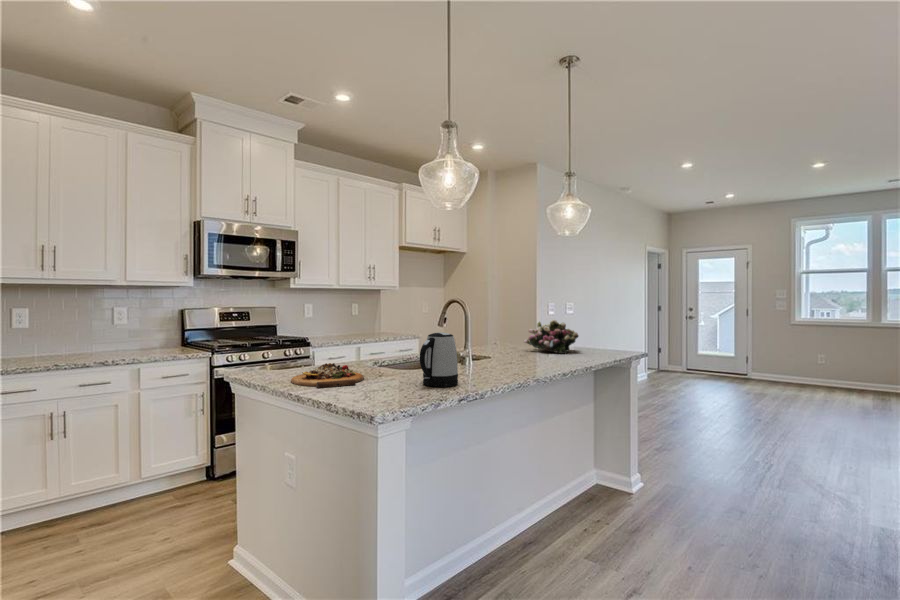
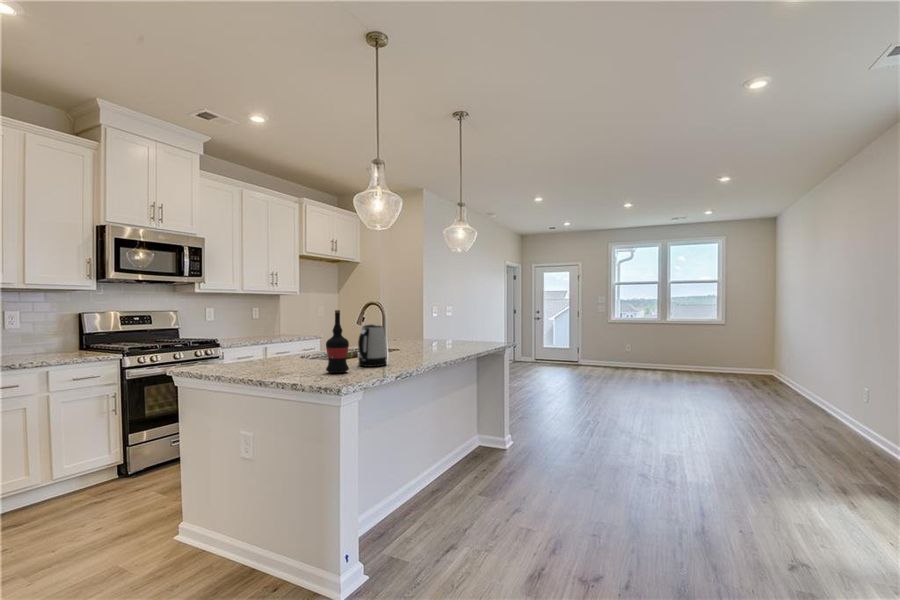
wine bottle: none [374,316,403,395] -> present [326,310,349,373]
flower arrangement: present [524,319,578,354] -> none [421,318,465,345]
cutting board: present [291,363,364,388] -> none [240,353,306,372]

